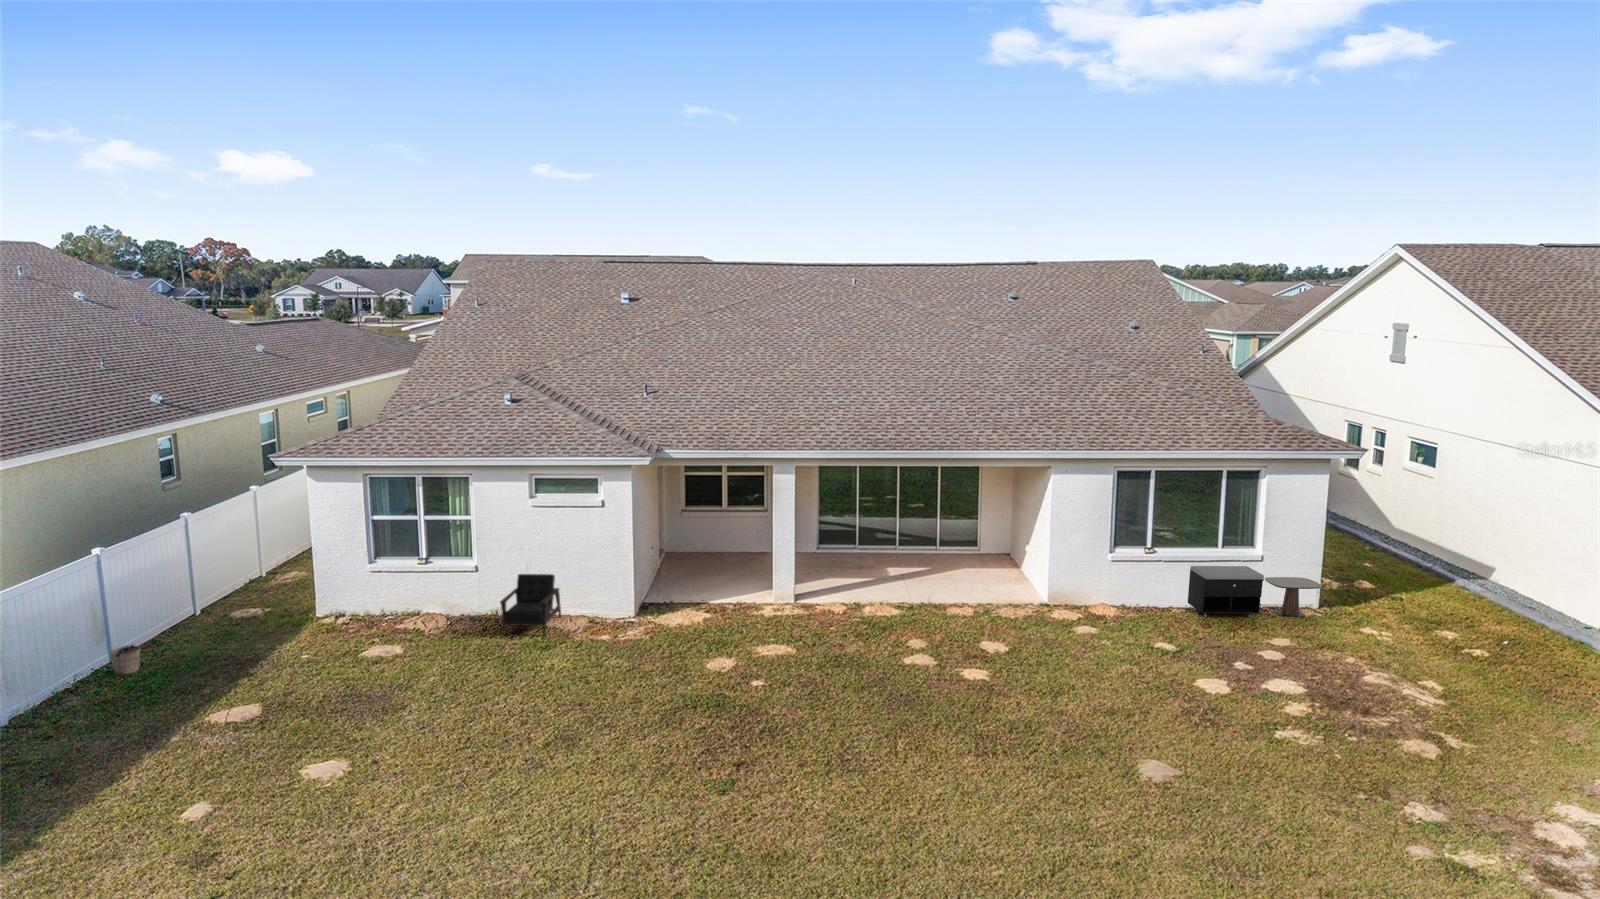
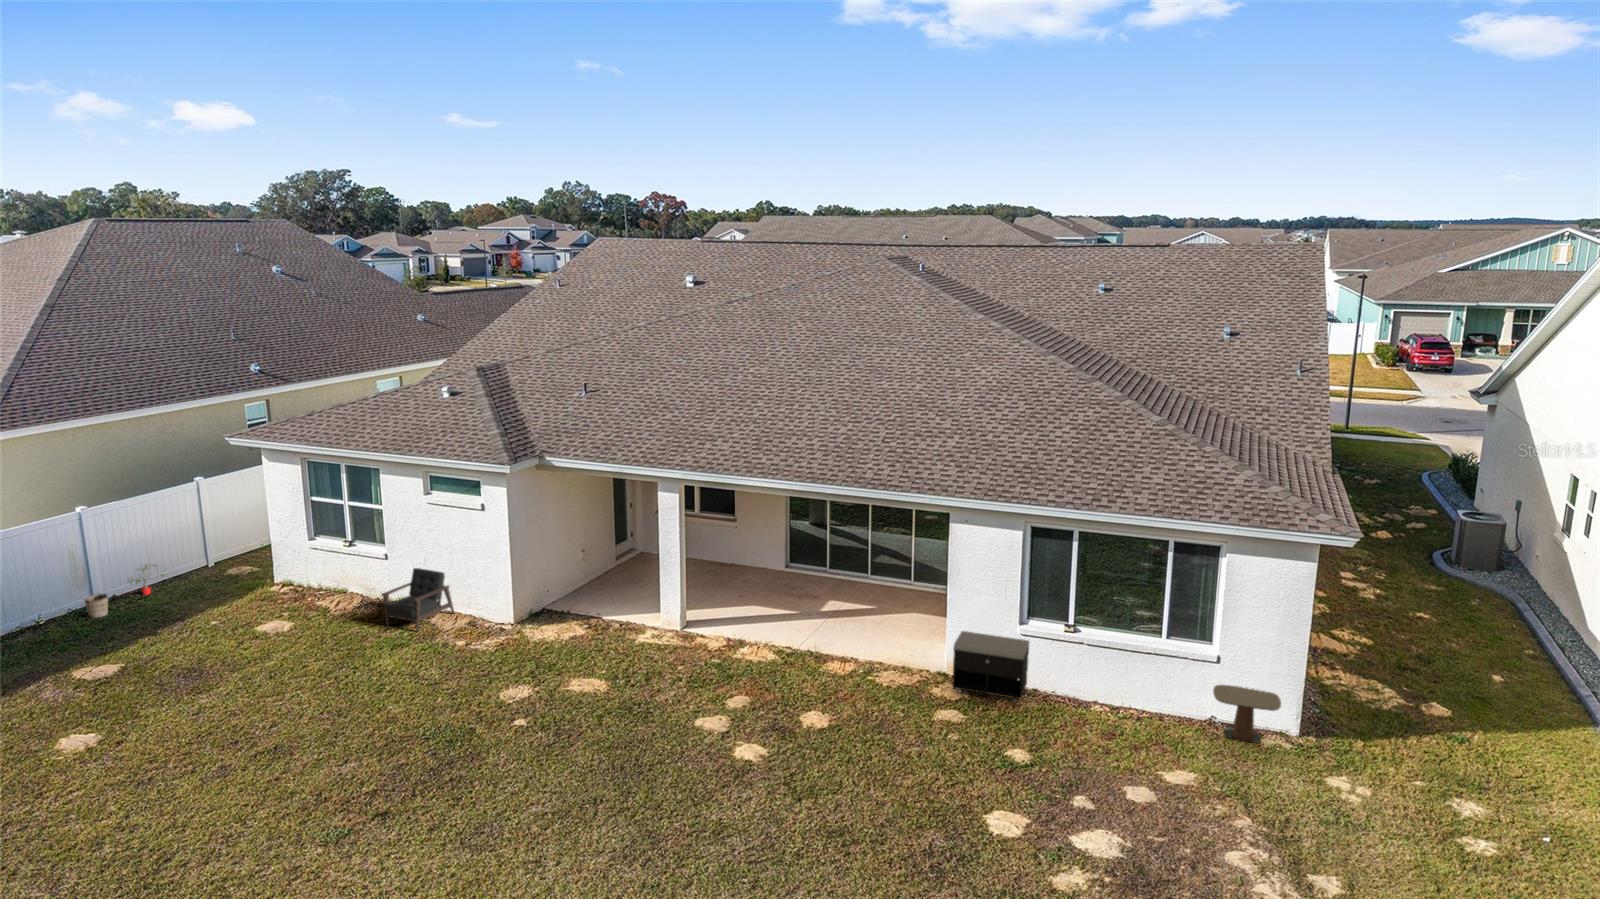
storage bench: present [1188,566,1264,617] -> present [952,631,1030,701]
potted plant: none [145,609,187,645] -> present [130,565,164,595]

